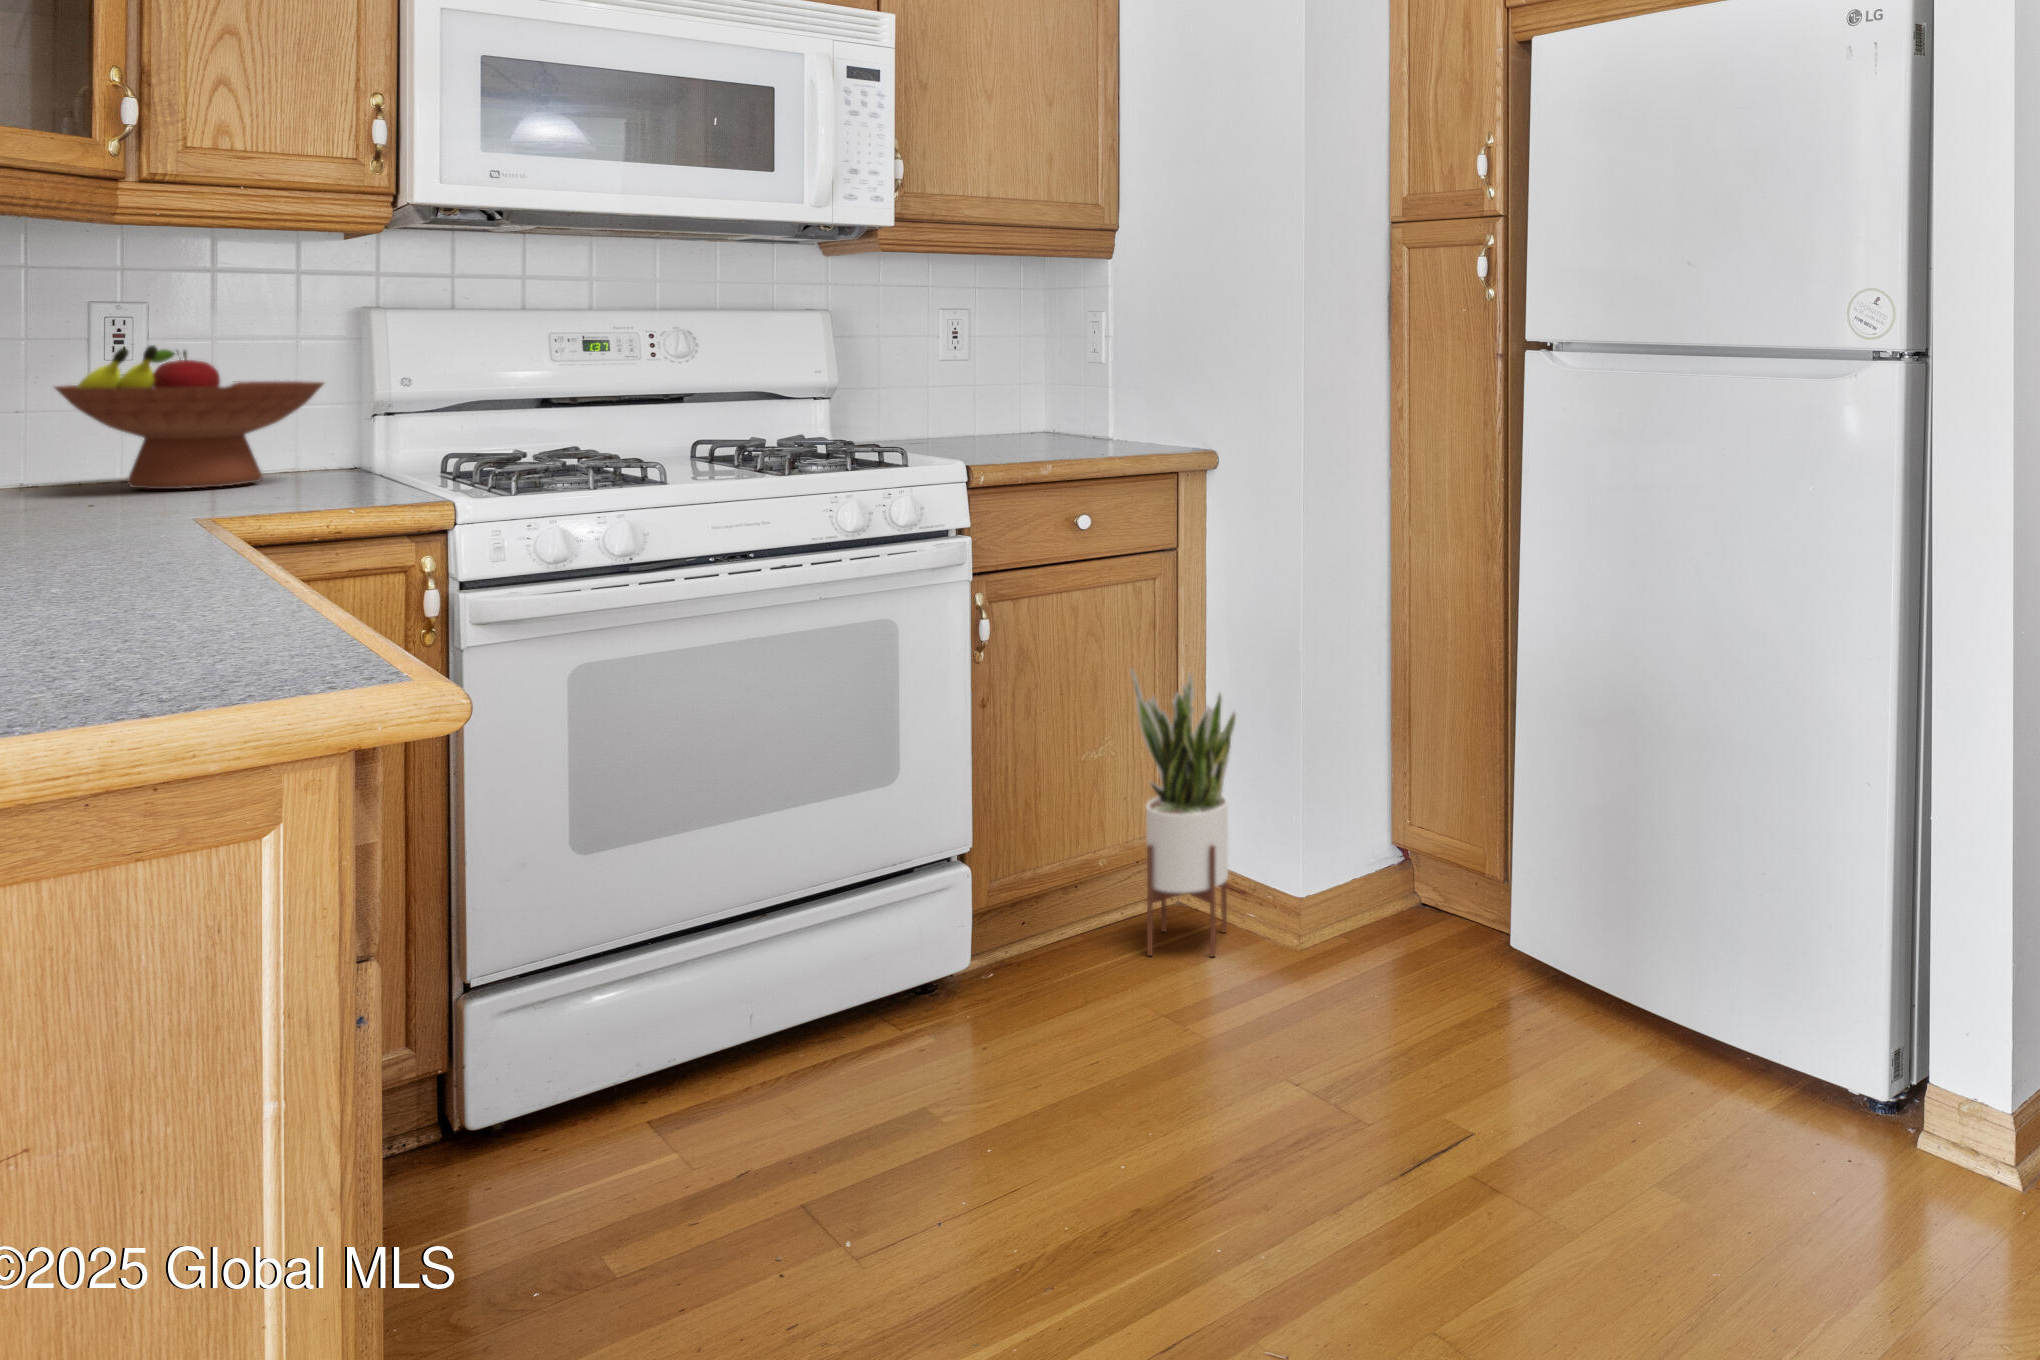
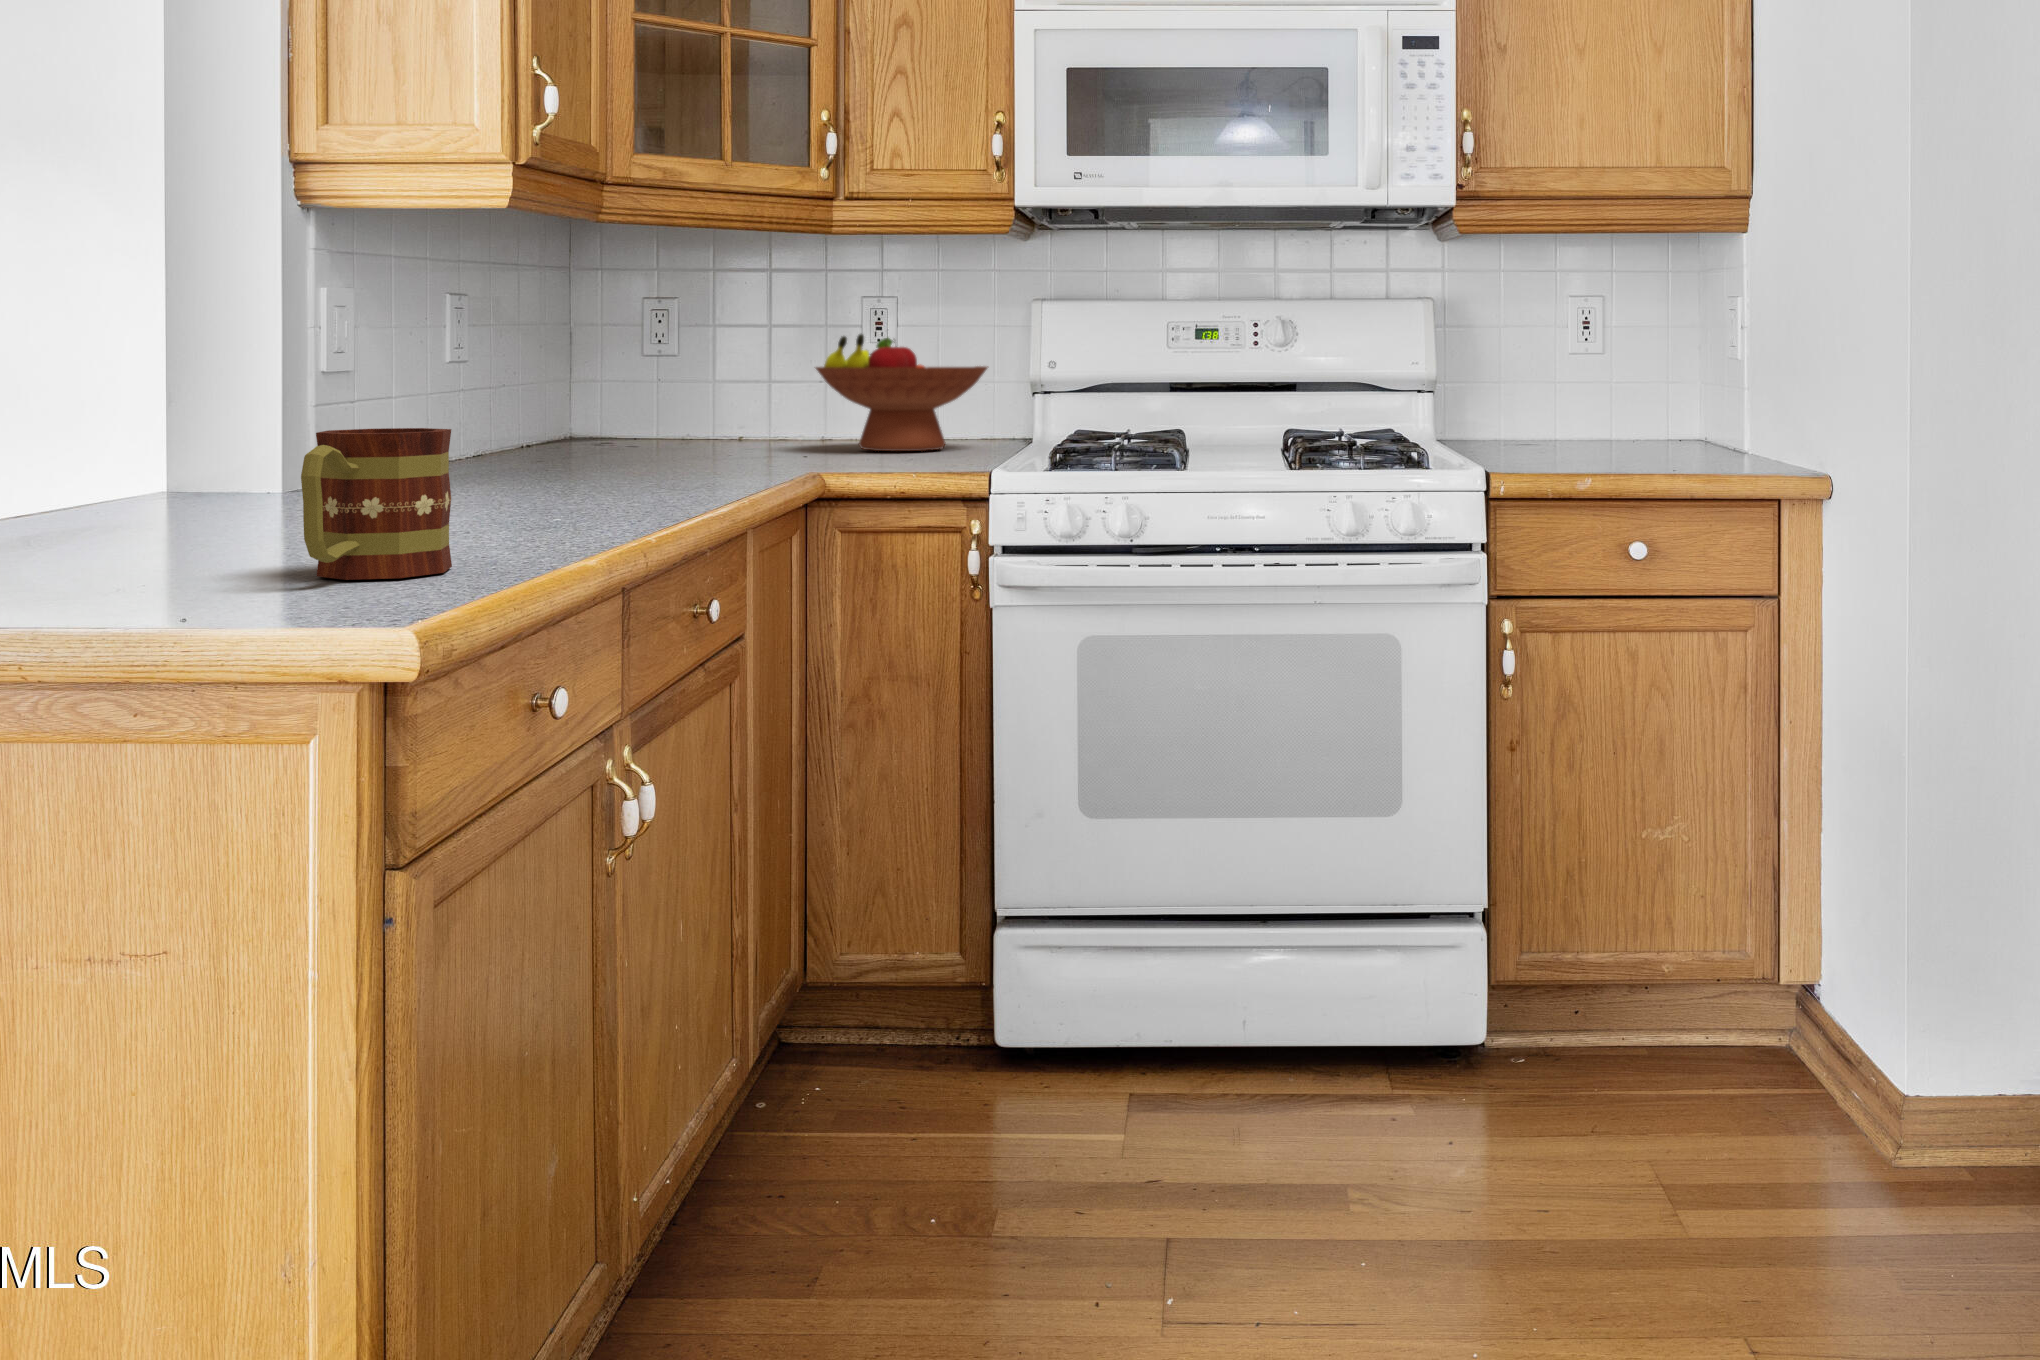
mug: none [107,491,309,689] -> present [301,428,452,580]
potted plant: present [1131,670,1236,957] -> none [1698,731,1819,1121]

